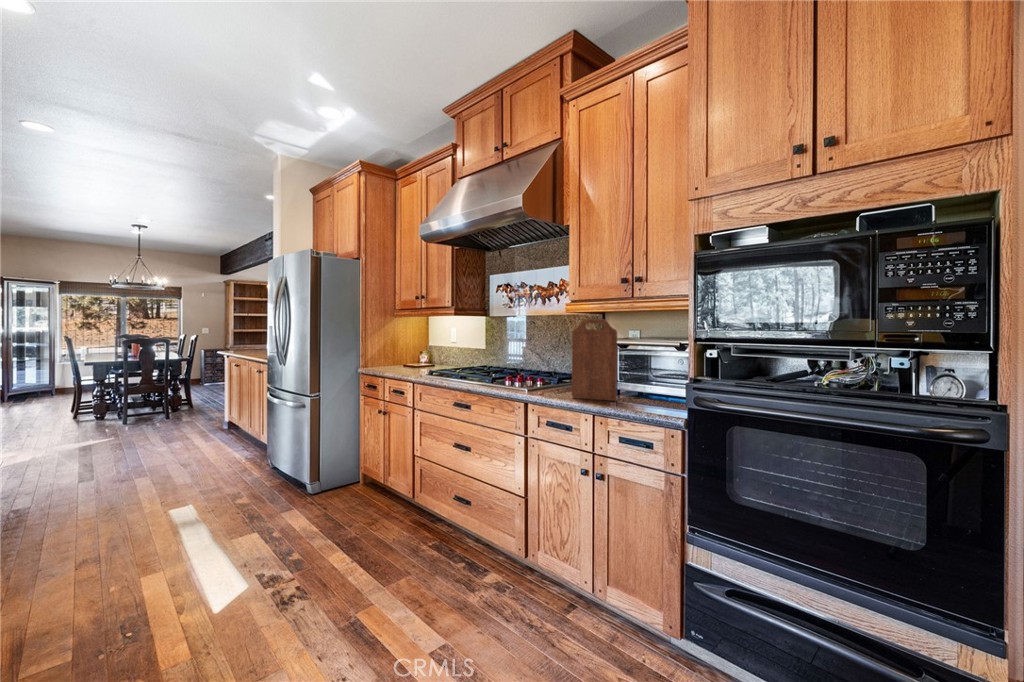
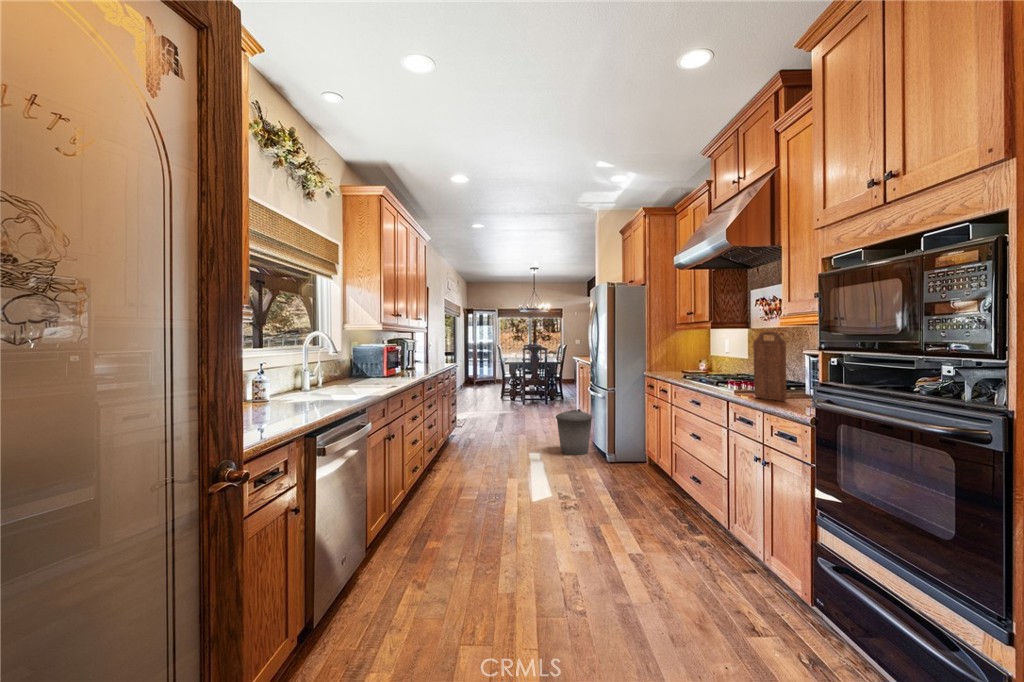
trash can: none [215,428,277,495] -> present [556,410,592,455]

